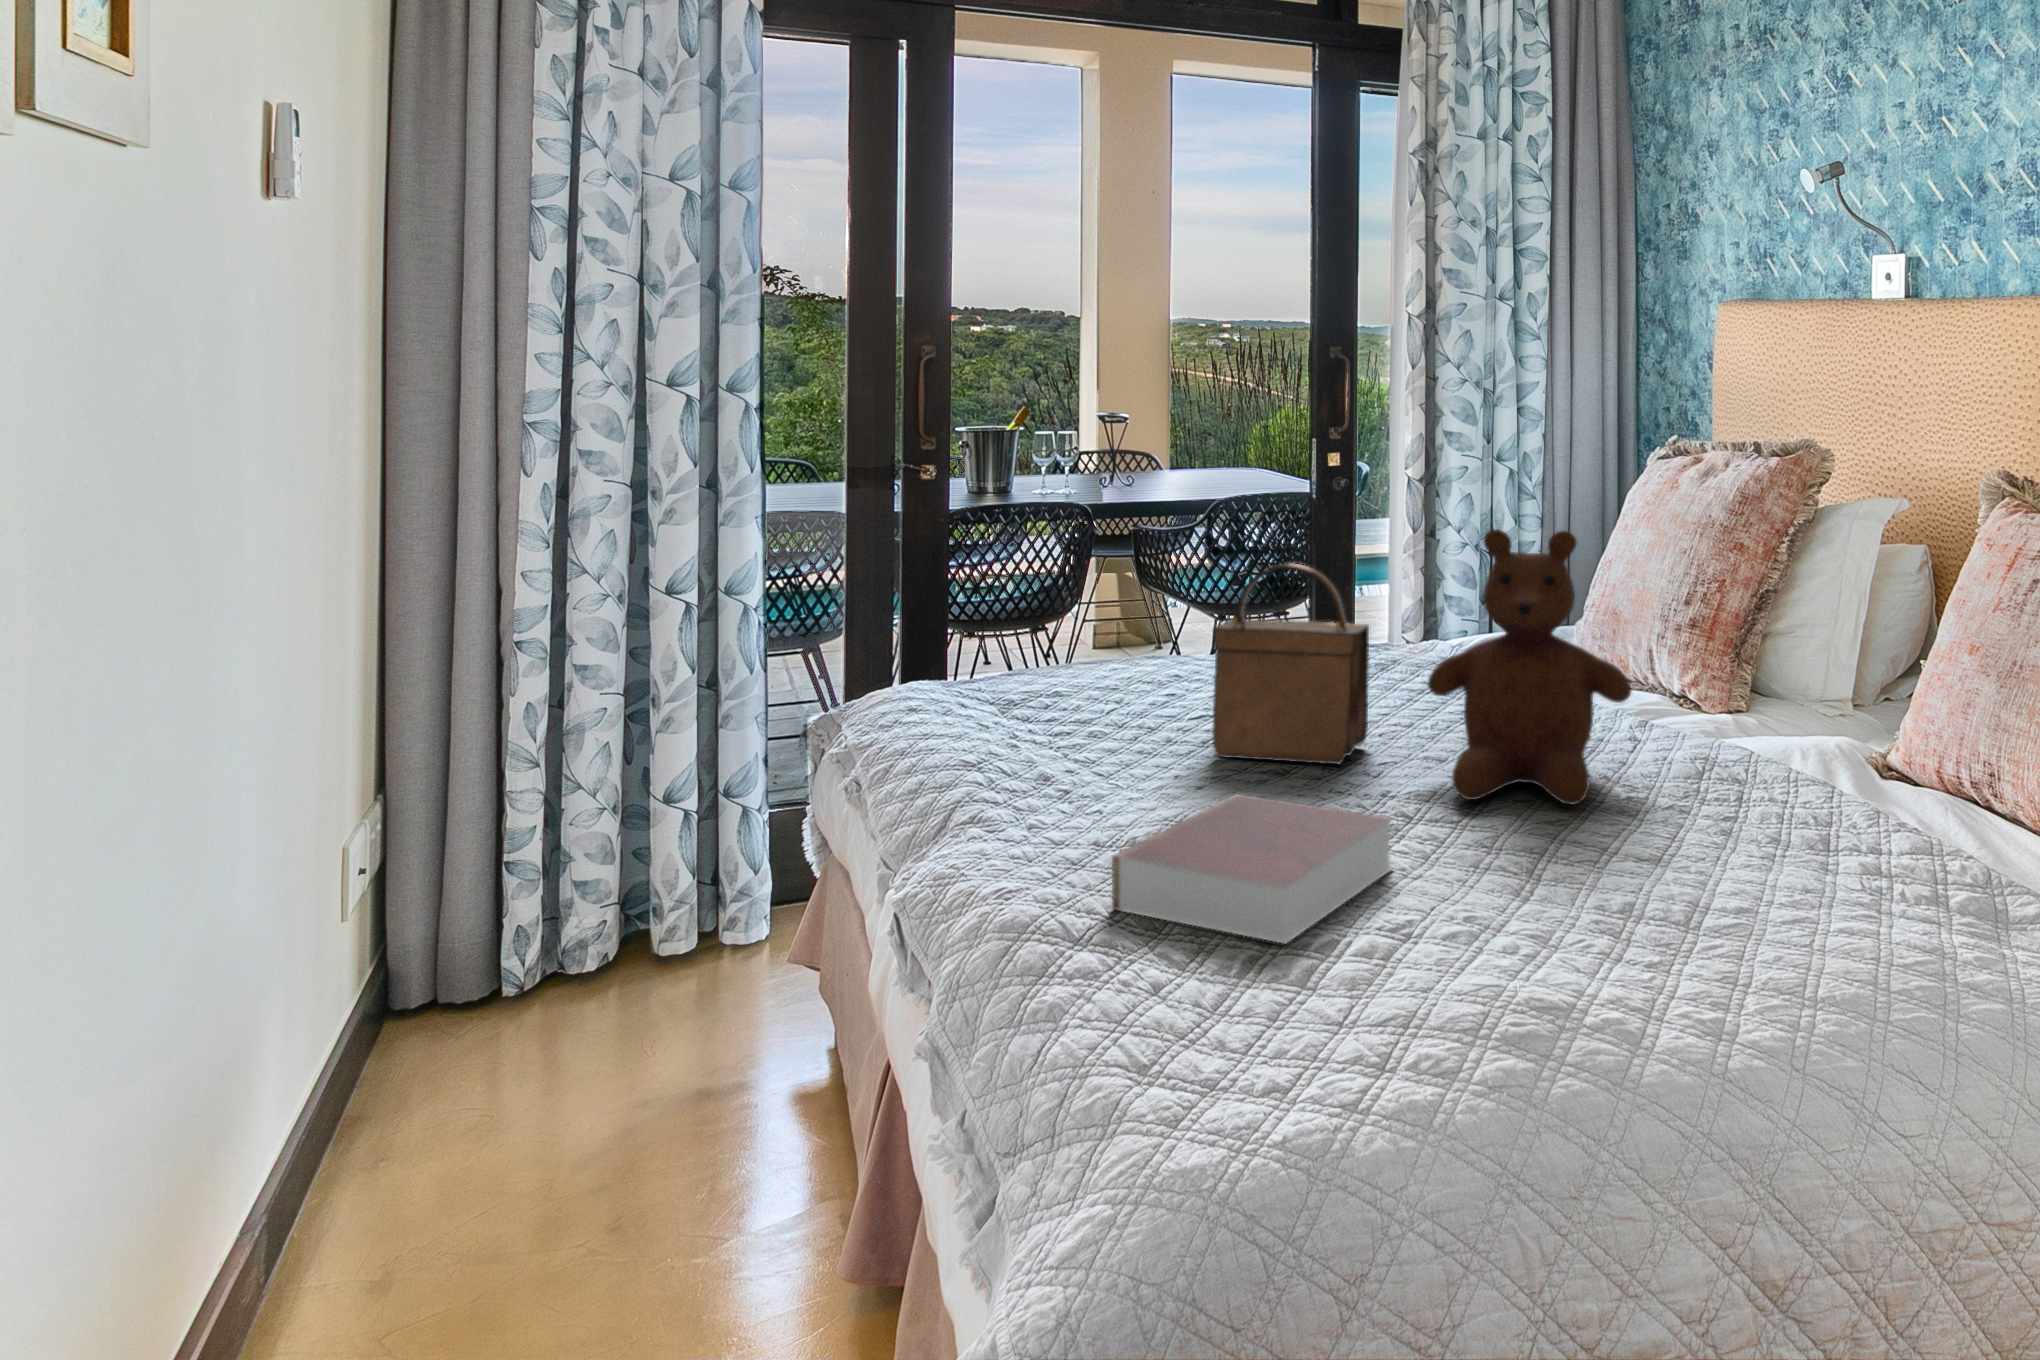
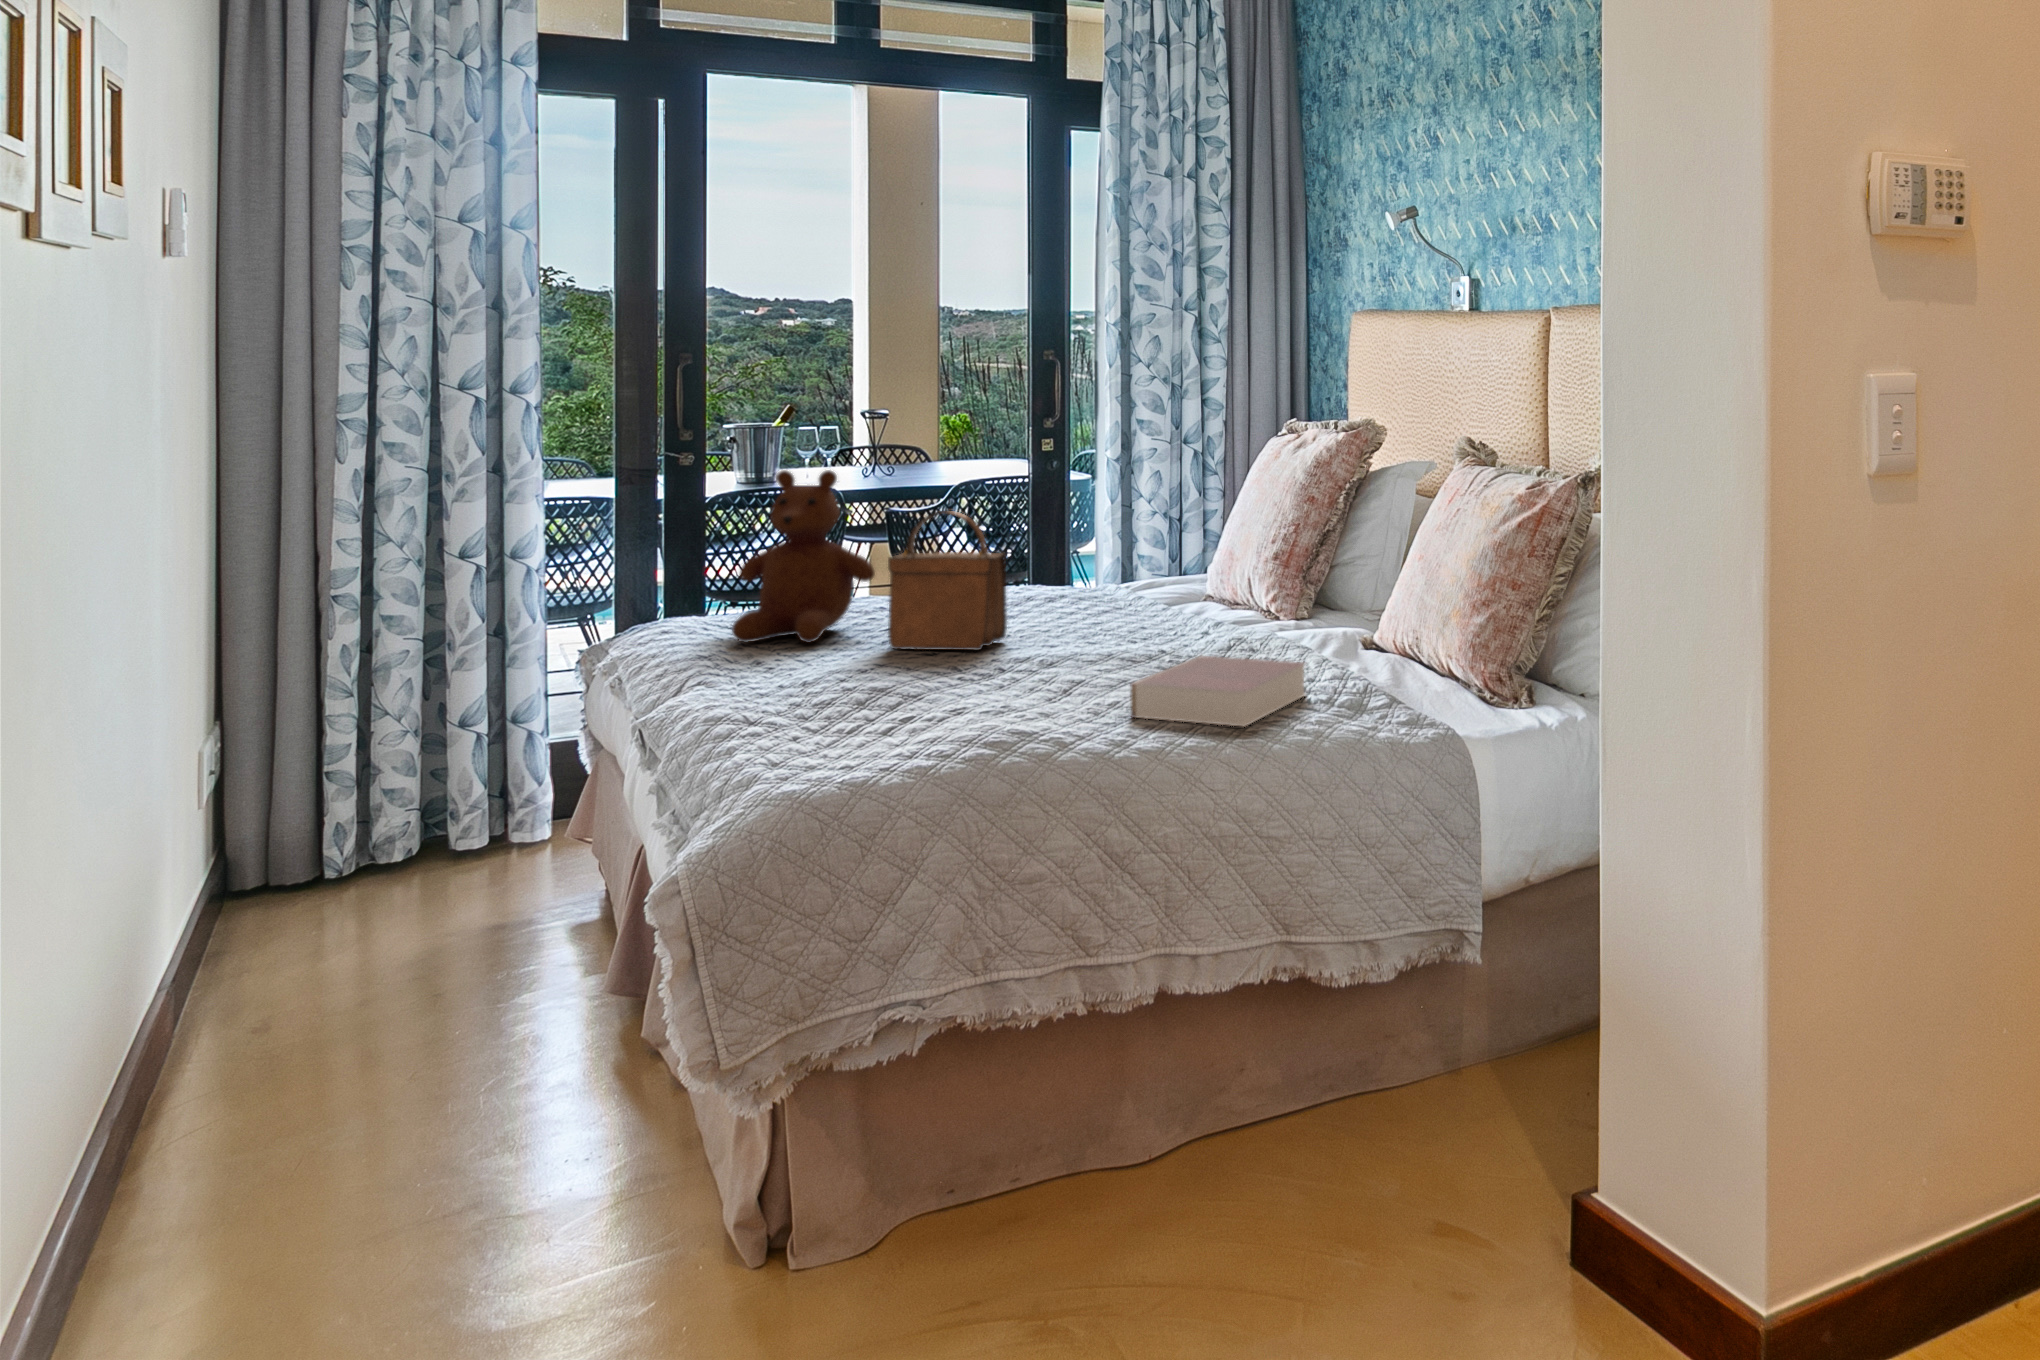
teddy bear: present [1428,529,1632,804] -> present [732,470,875,642]
book: present [1112,794,1393,943] -> present [1130,656,1305,726]

